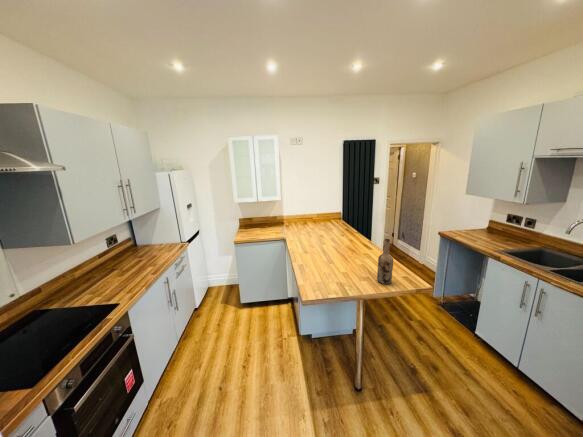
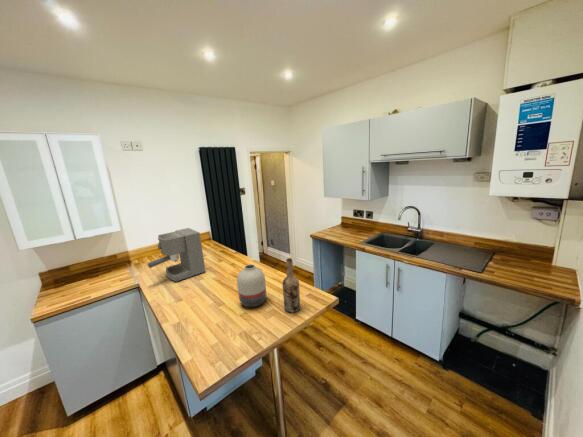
coffee maker: none [292,205,329,242] -> present [148,228,205,282]
vase: none [344,238,367,271] -> present [237,264,266,307]

